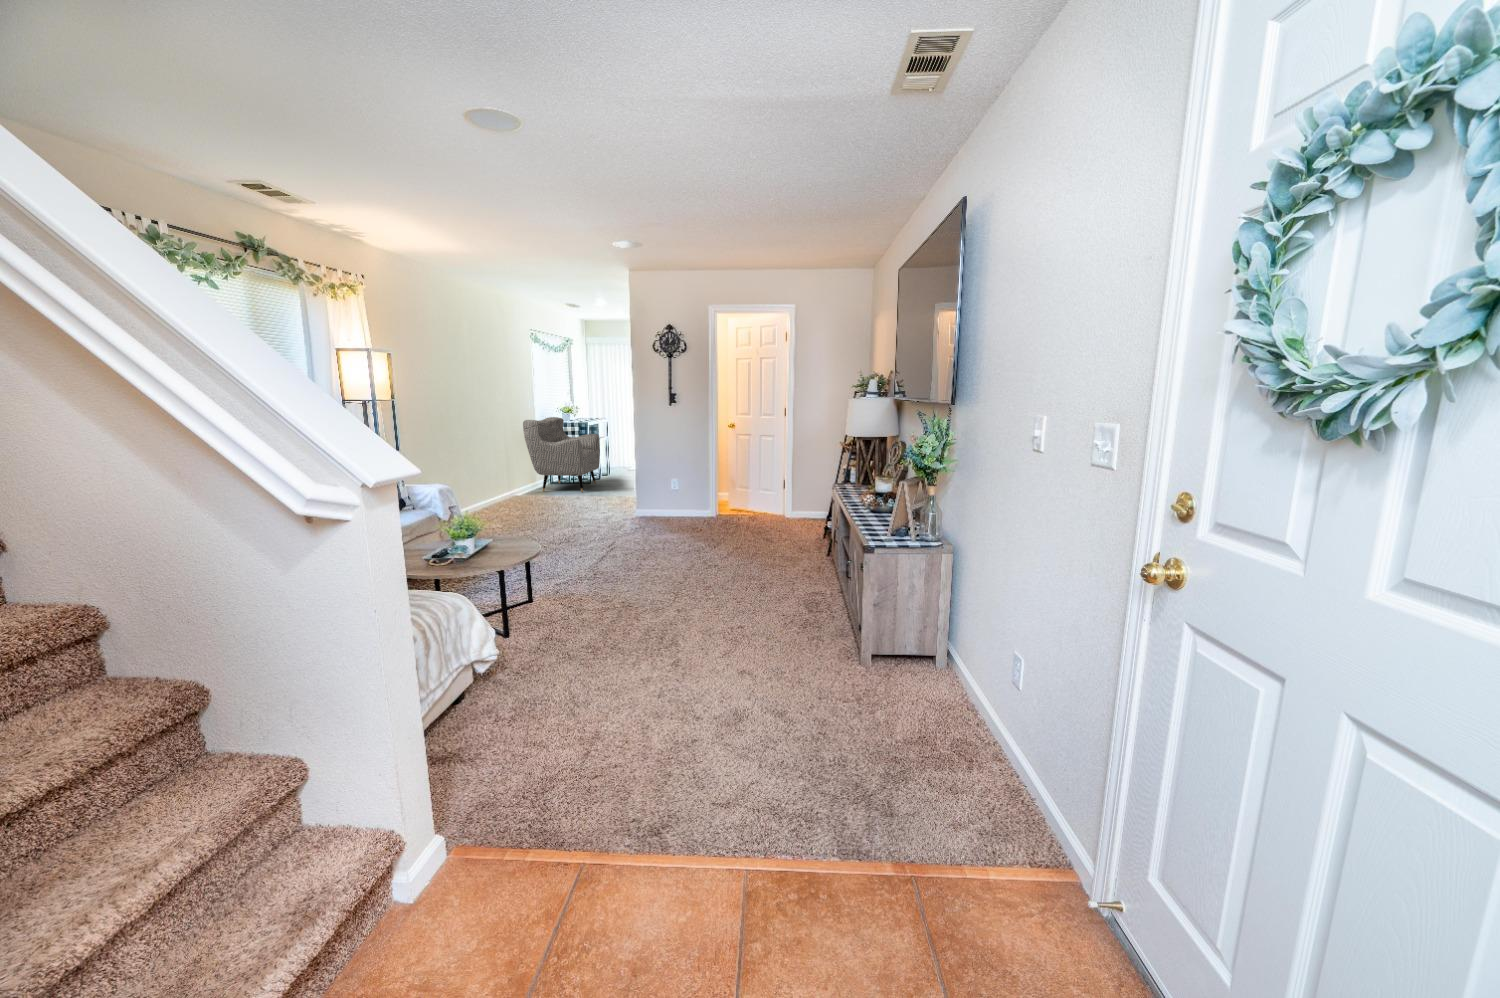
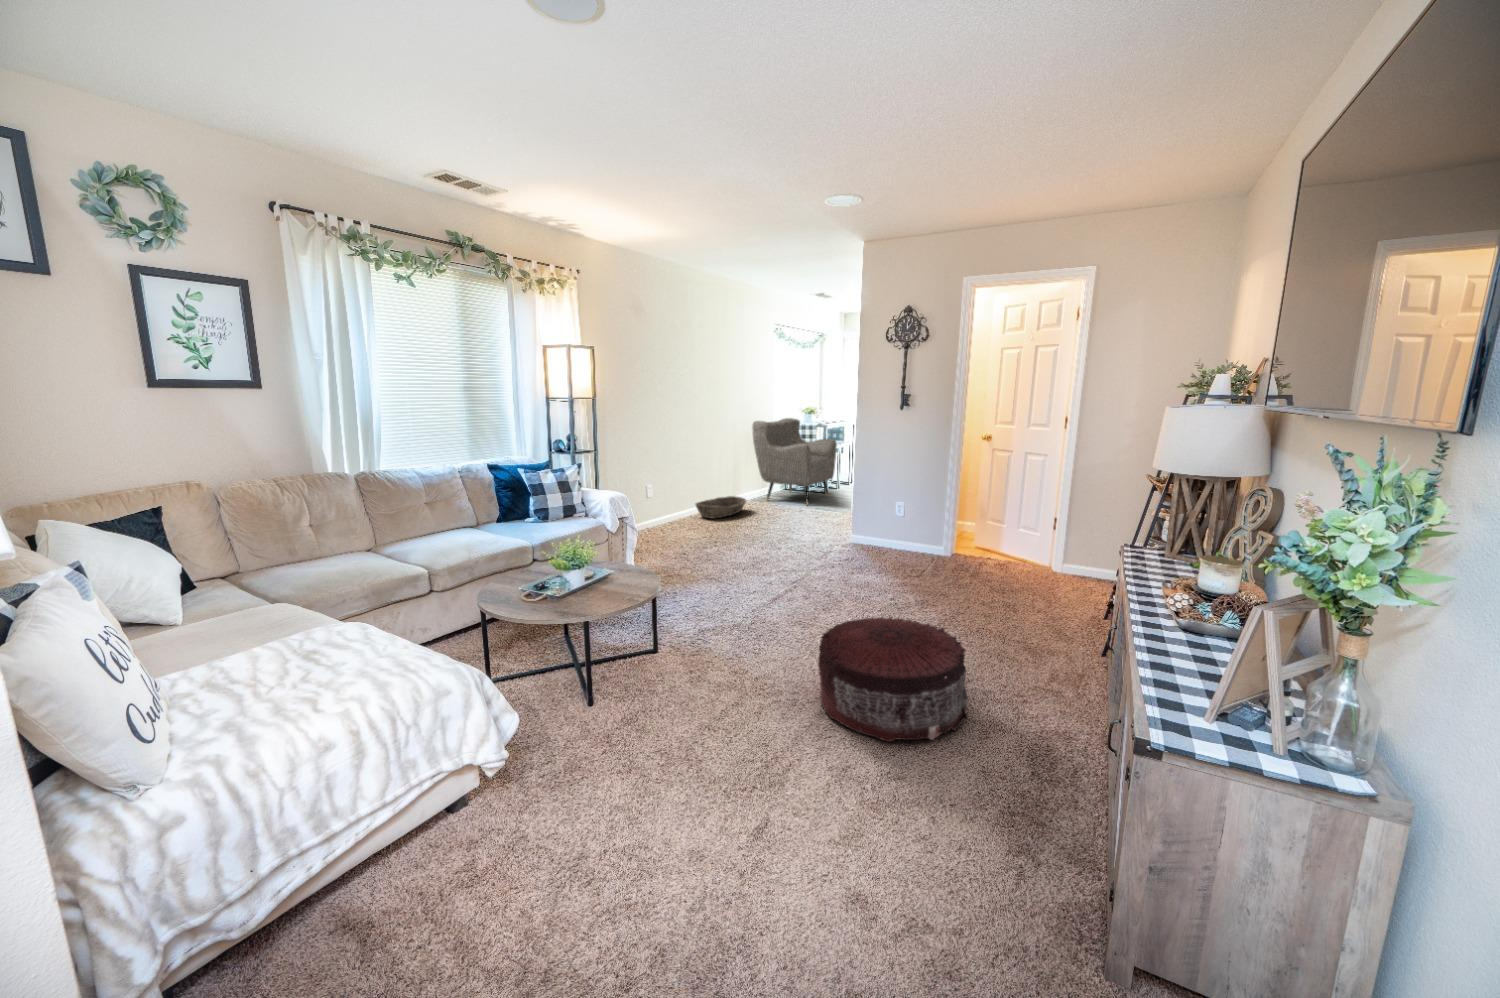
basket: none [482,489,530,509] -> present [695,496,746,519]
pouf: none [668,541,767,611] -> present [818,617,968,742]

